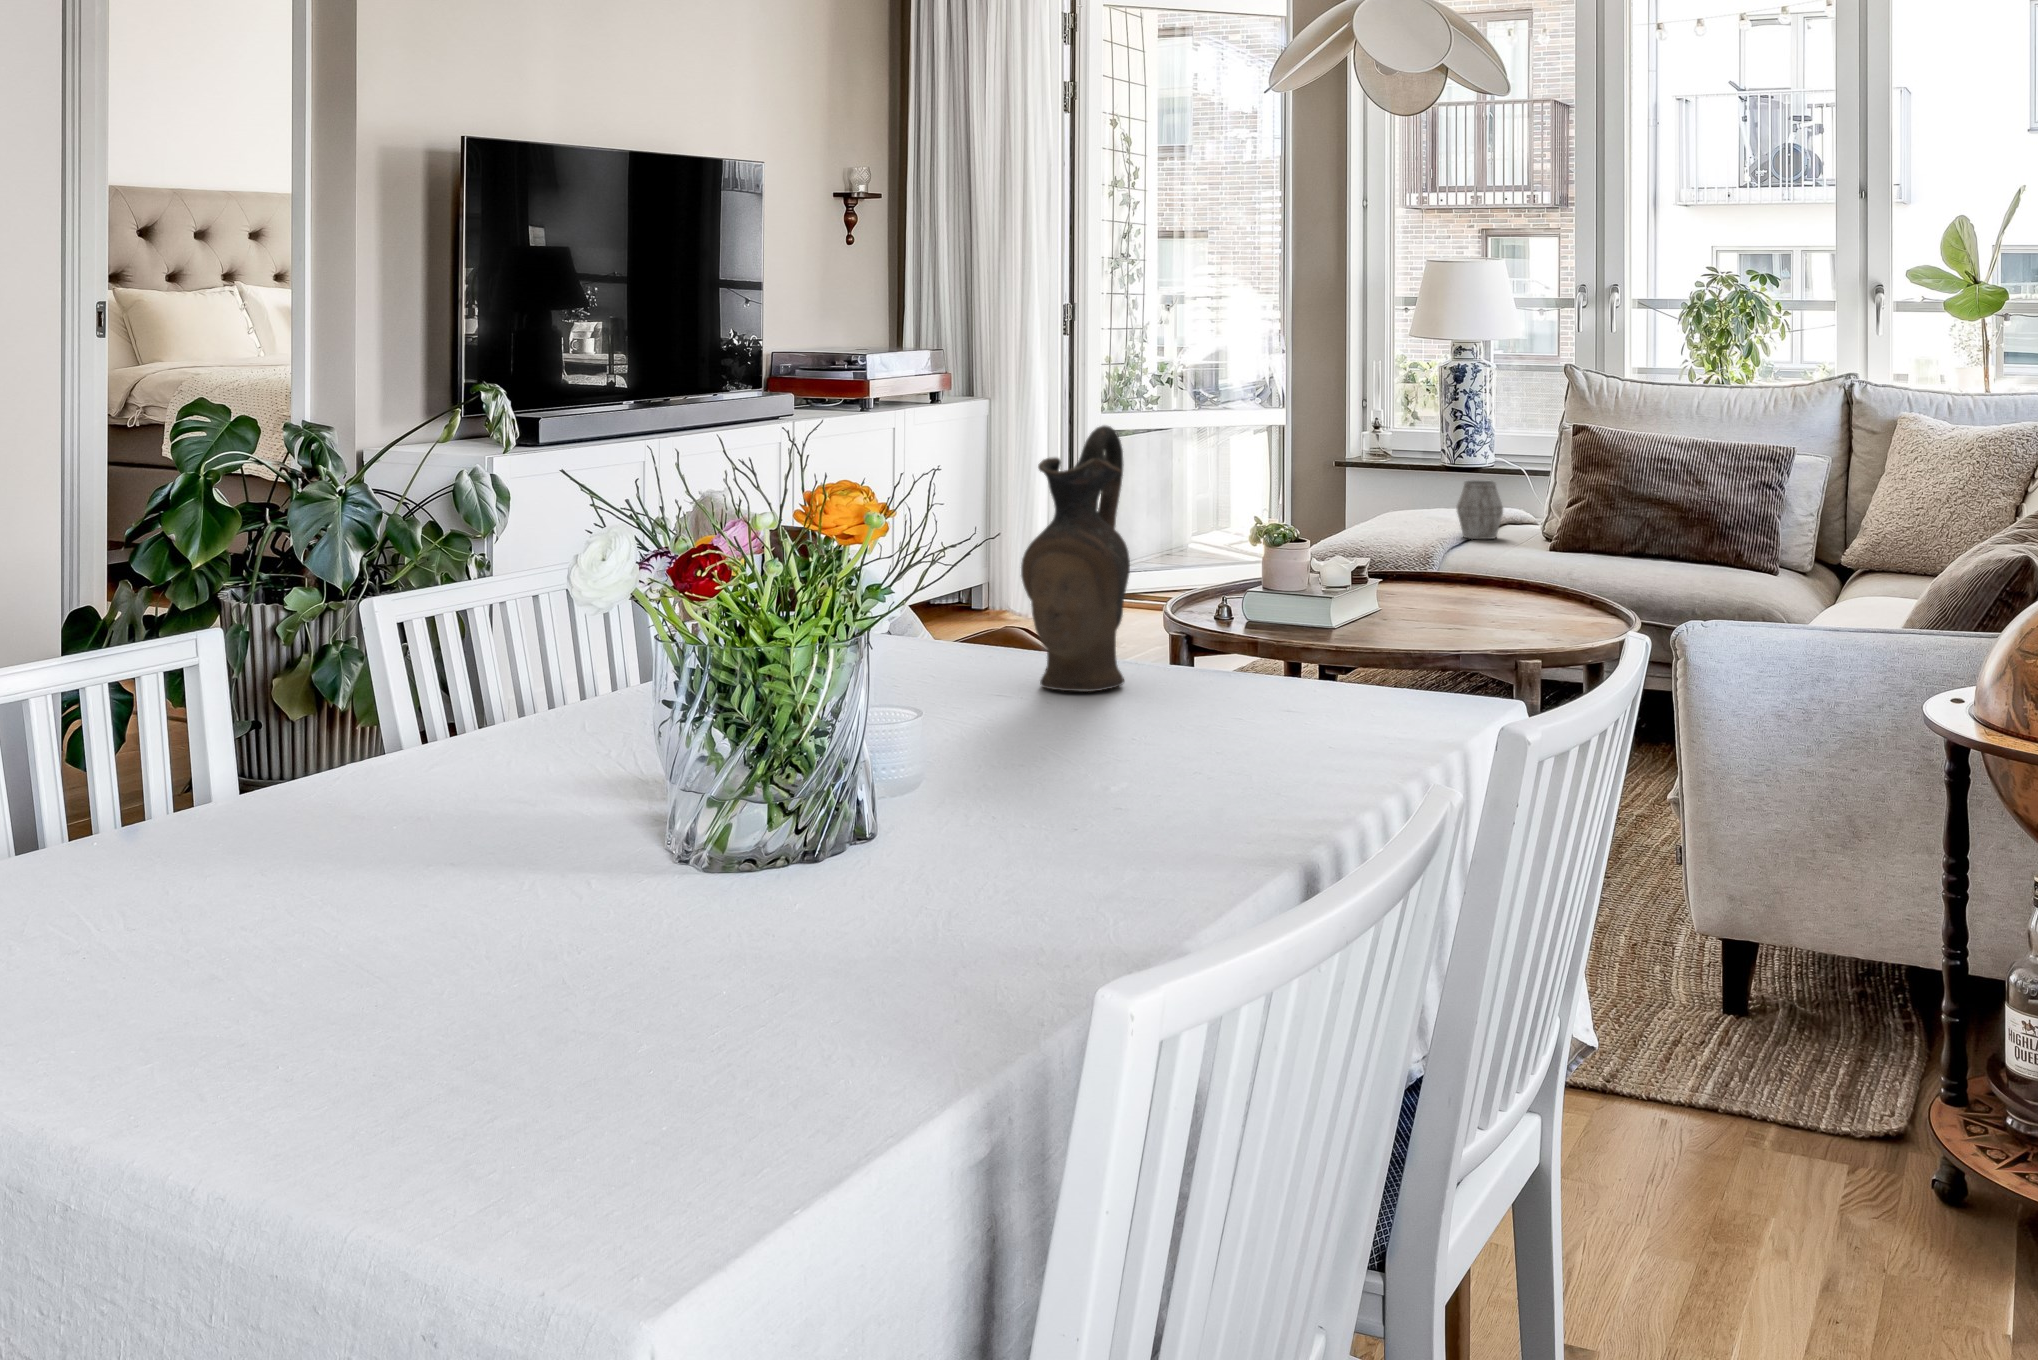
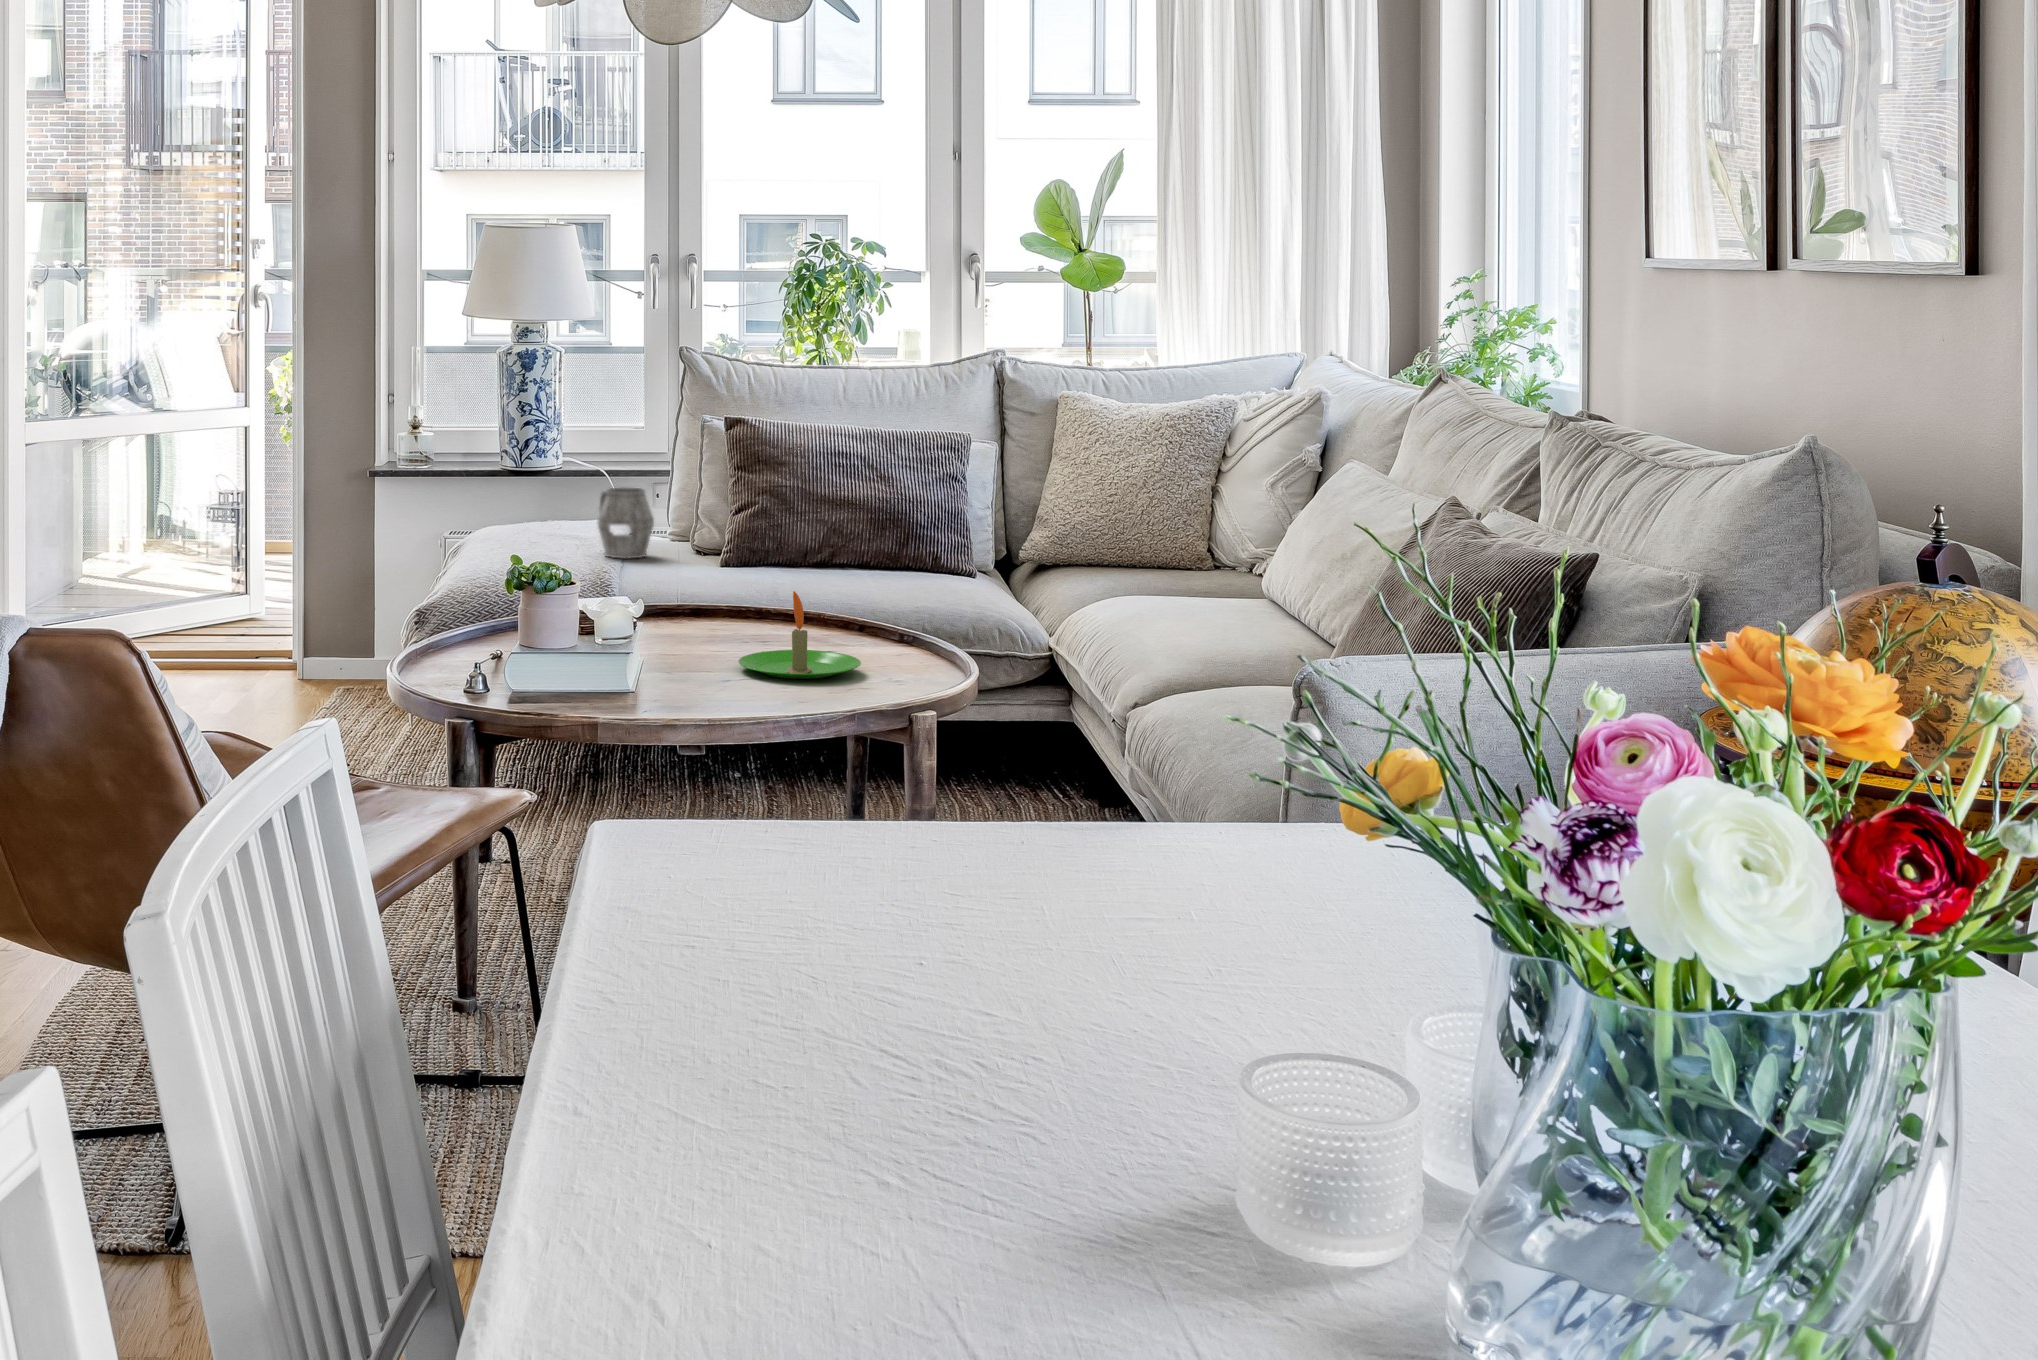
ceramic pitcher: present [1021,426,1130,692] -> none [1146,471,1346,950]
candle: none [1401,554,1498,621] -> present [739,591,861,679]

